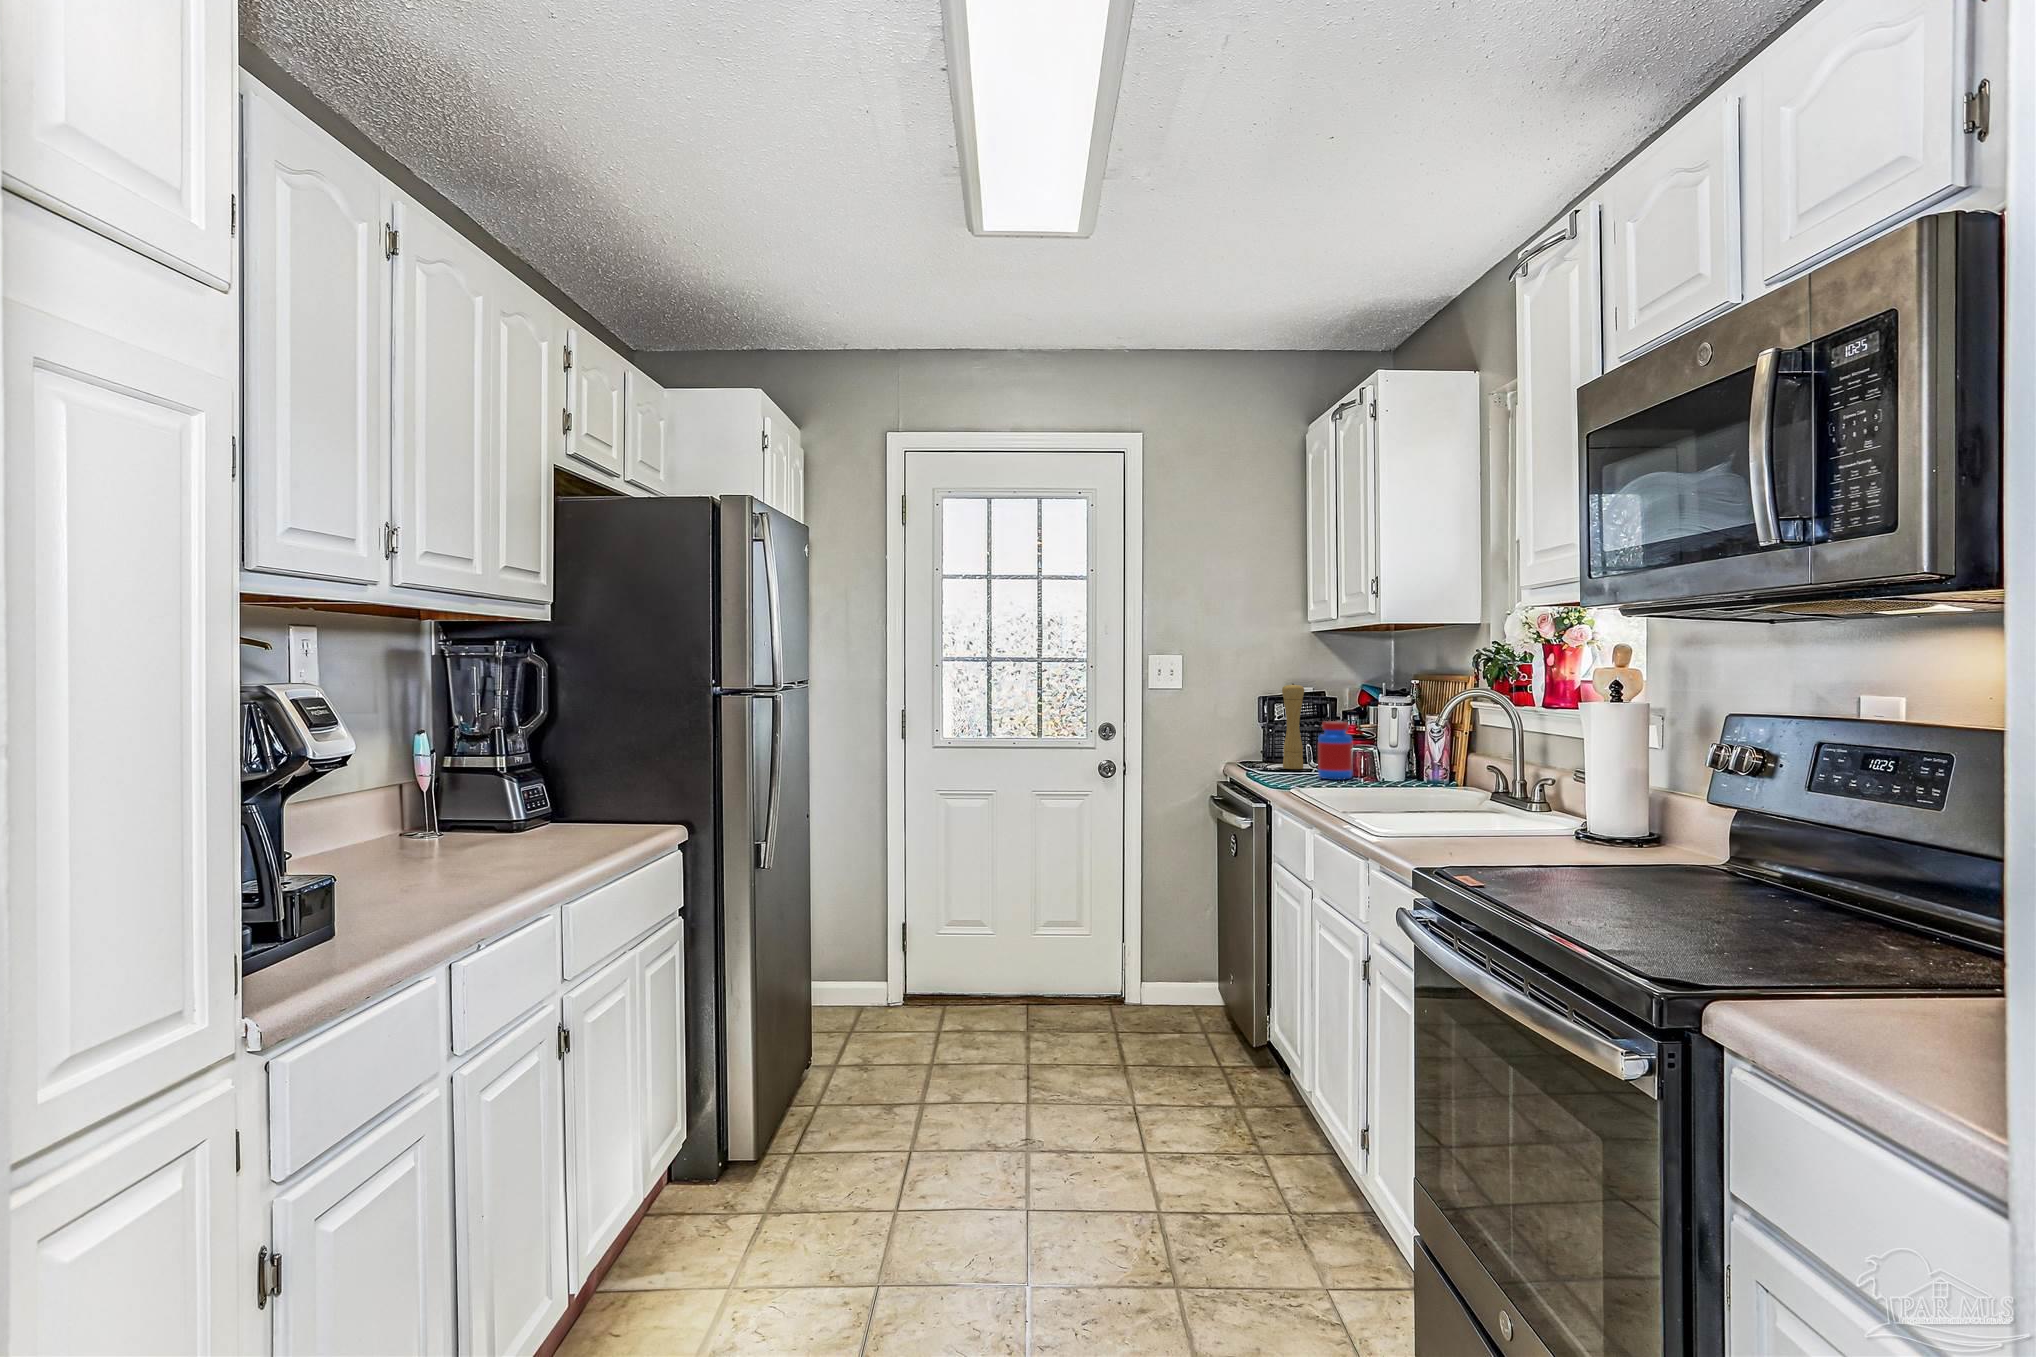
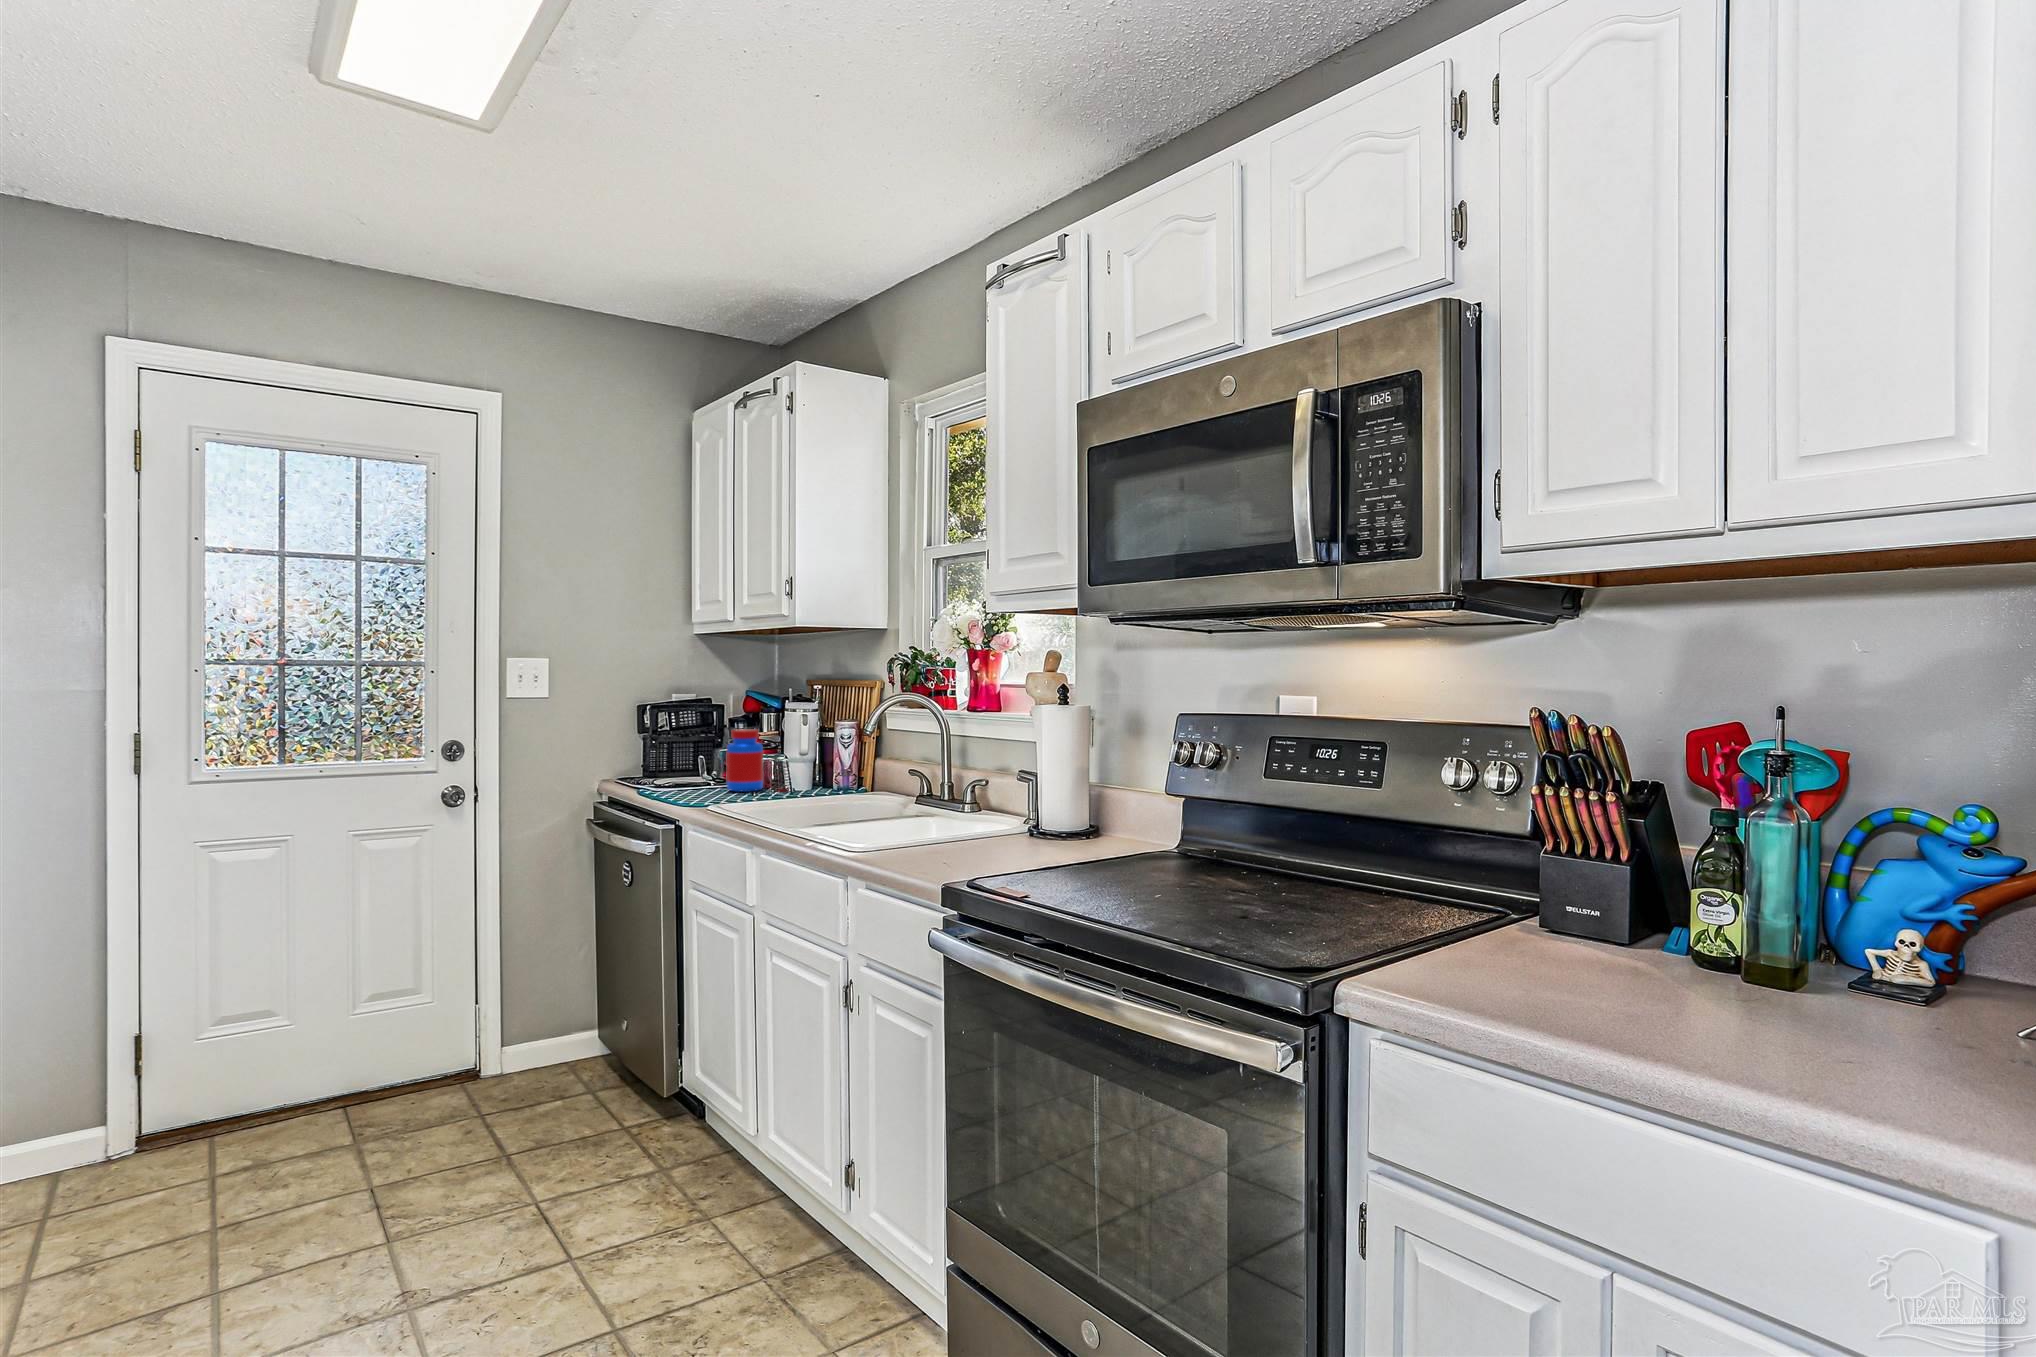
pepper mill: present [1282,684,1304,769] -> none [674,688,699,783]

